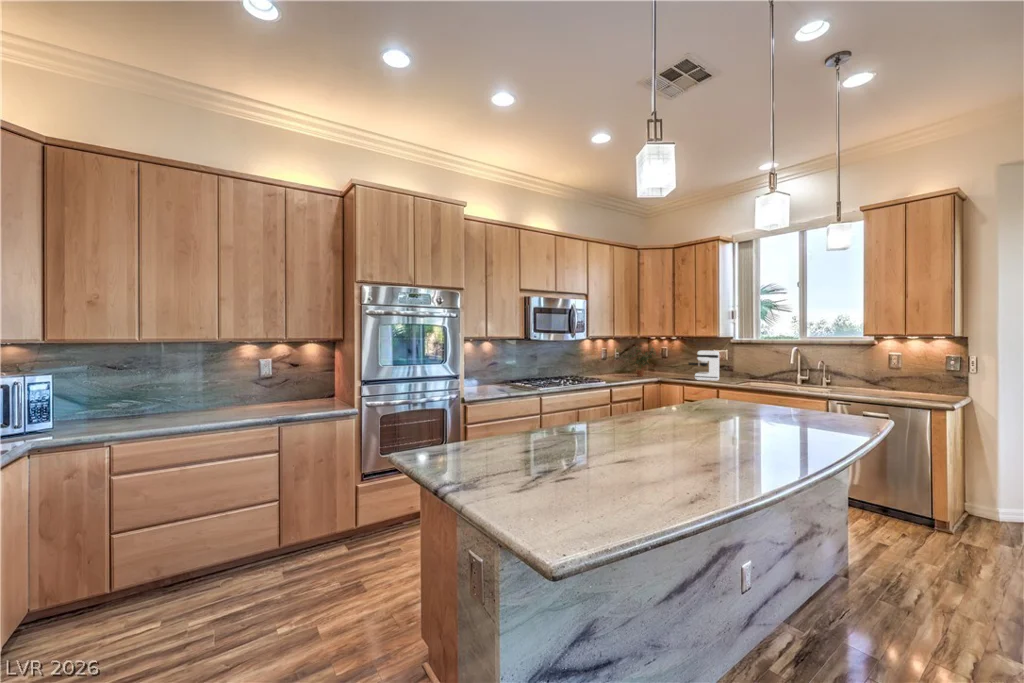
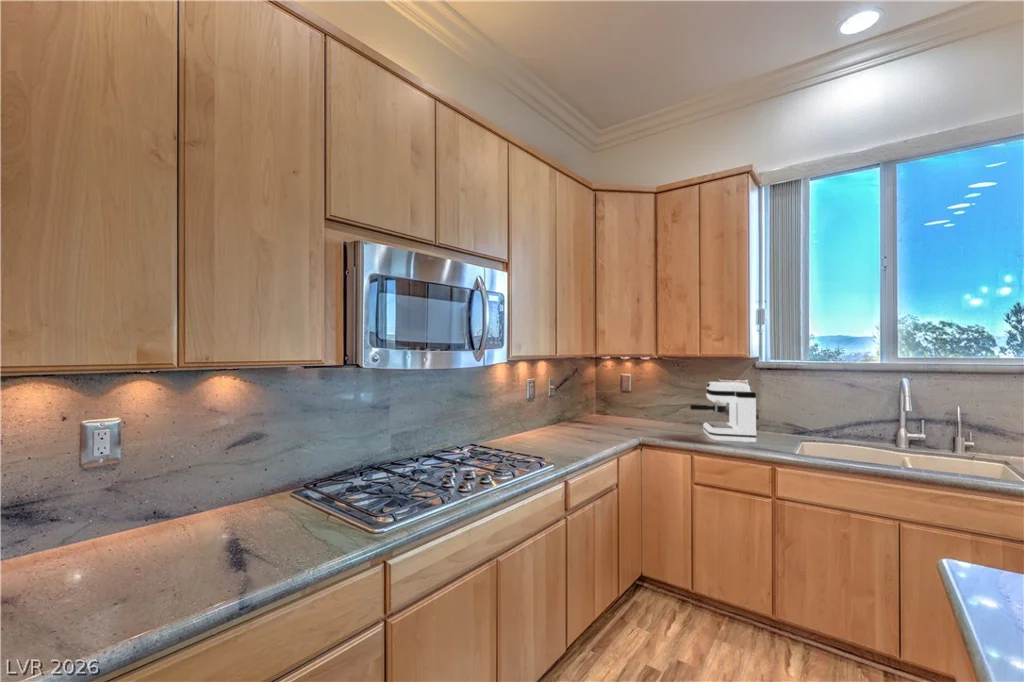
potted plant: present [624,345,655,377] -> none [566,371,630,432]

